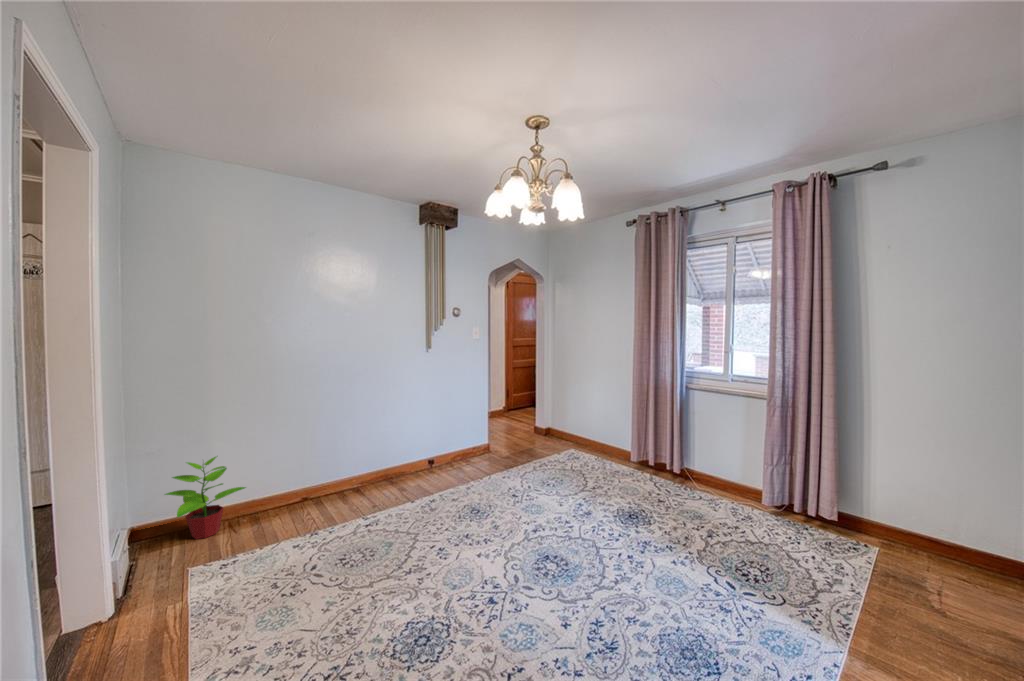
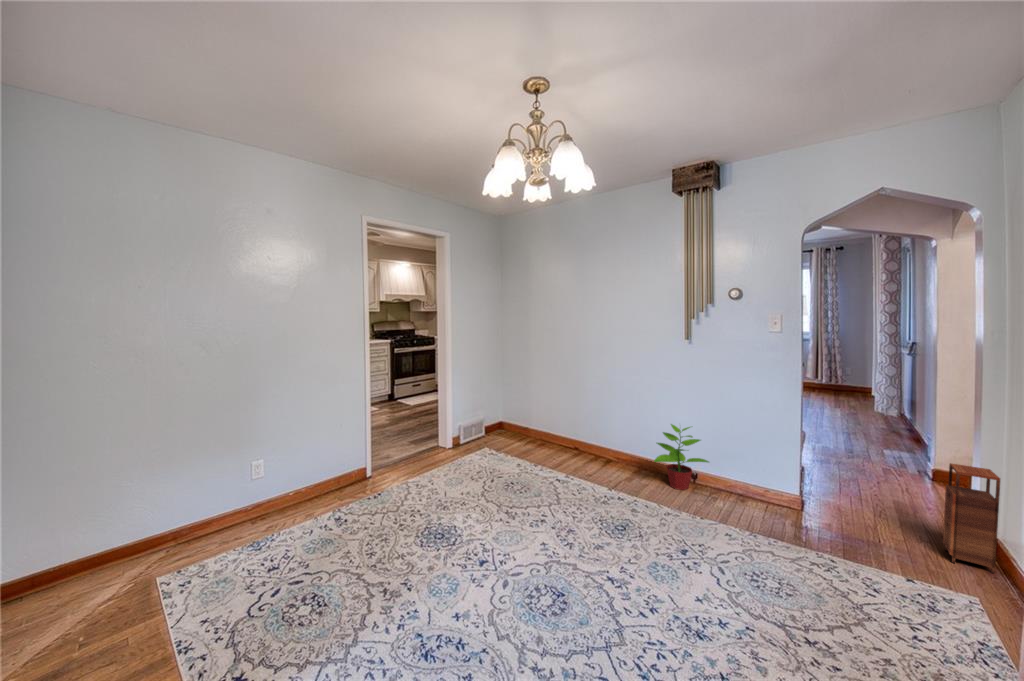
storage cabinet: none [406,417,431,481] -> present [943,463,1000,573]

